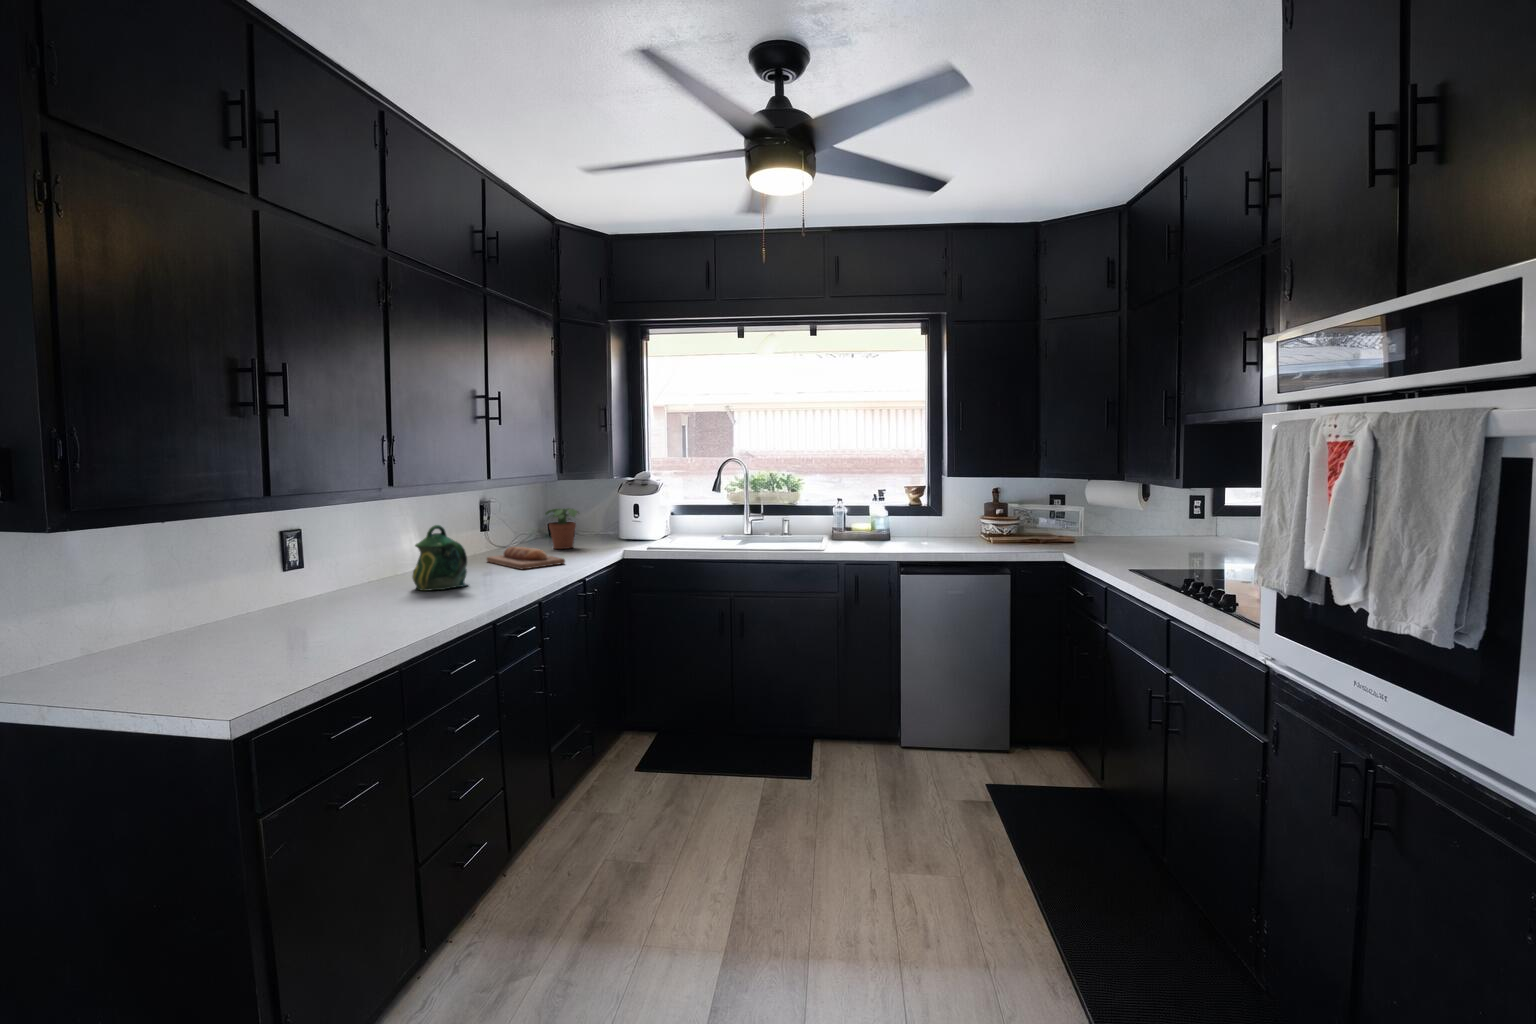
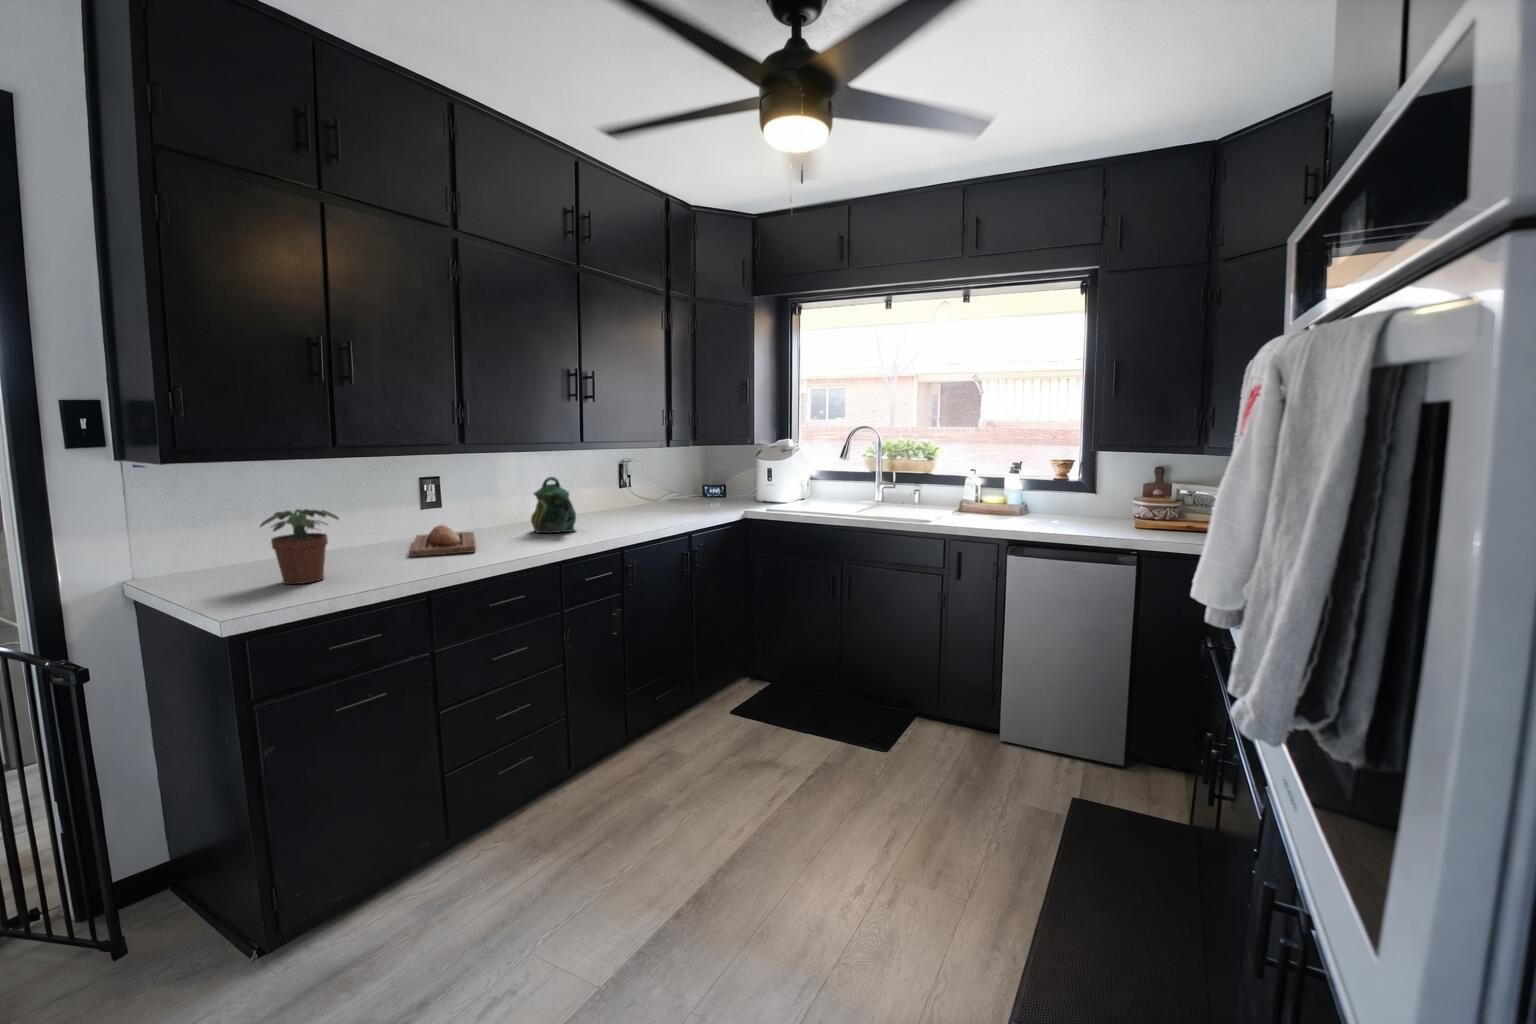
potted plant: present [545,508,578,549] -> present [260,509,339,584]
bread loaf: present [487,547,565,569] -> present [410,525,476,557]

